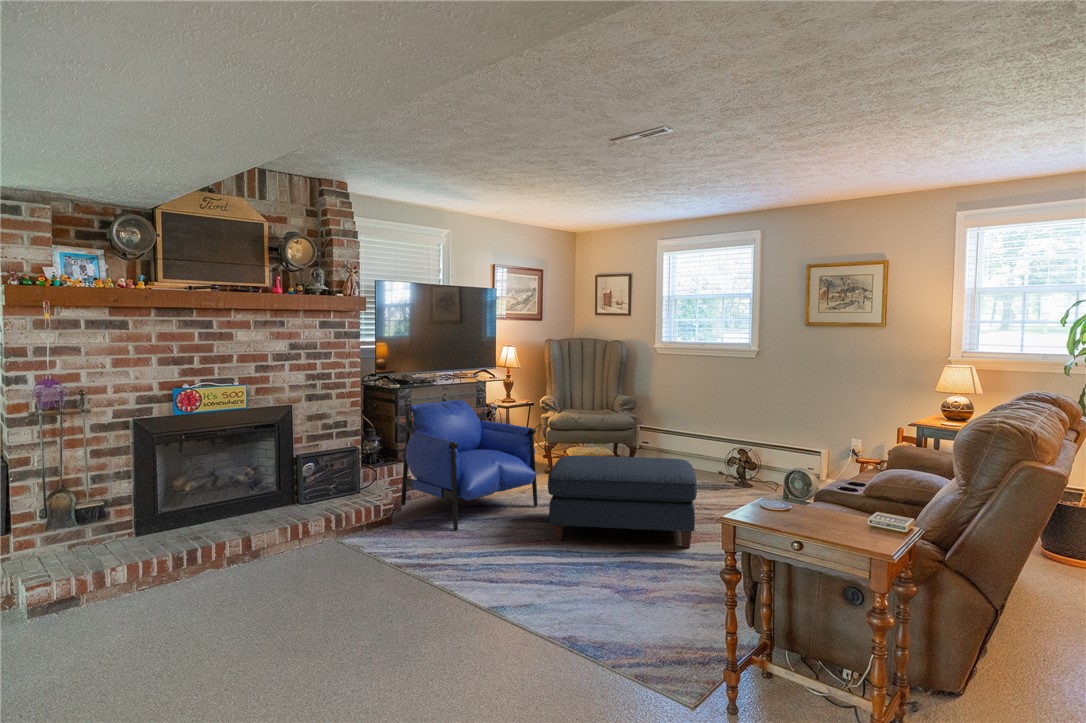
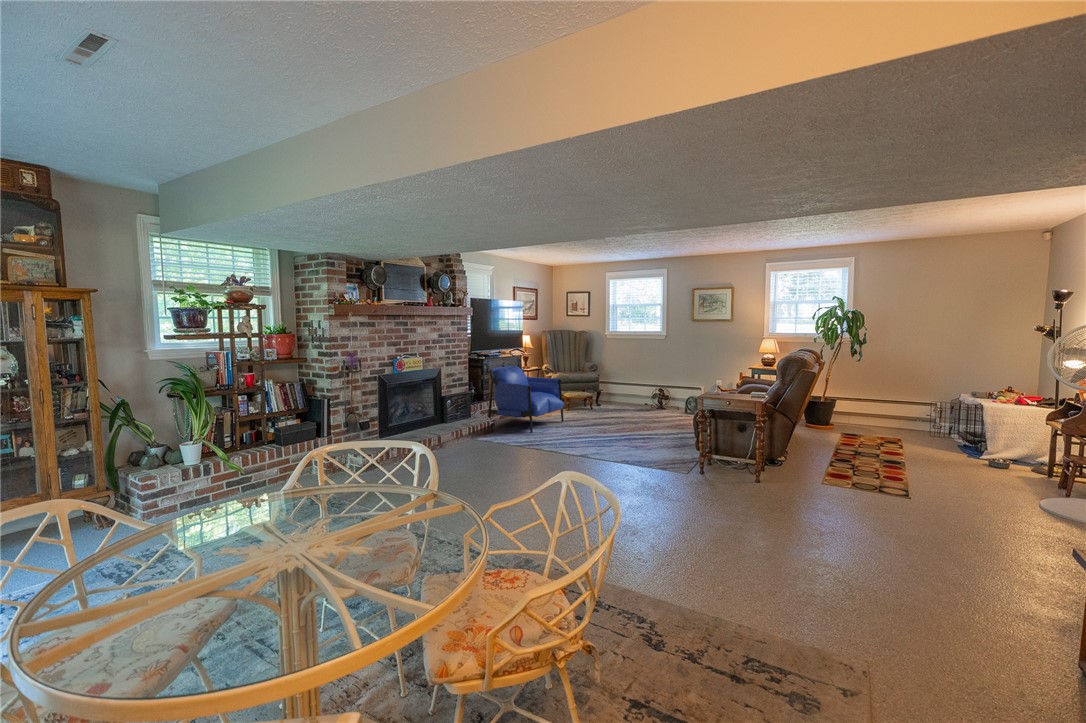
ottoman: present [548,456,697,548] -> none [578,391,657,433]

